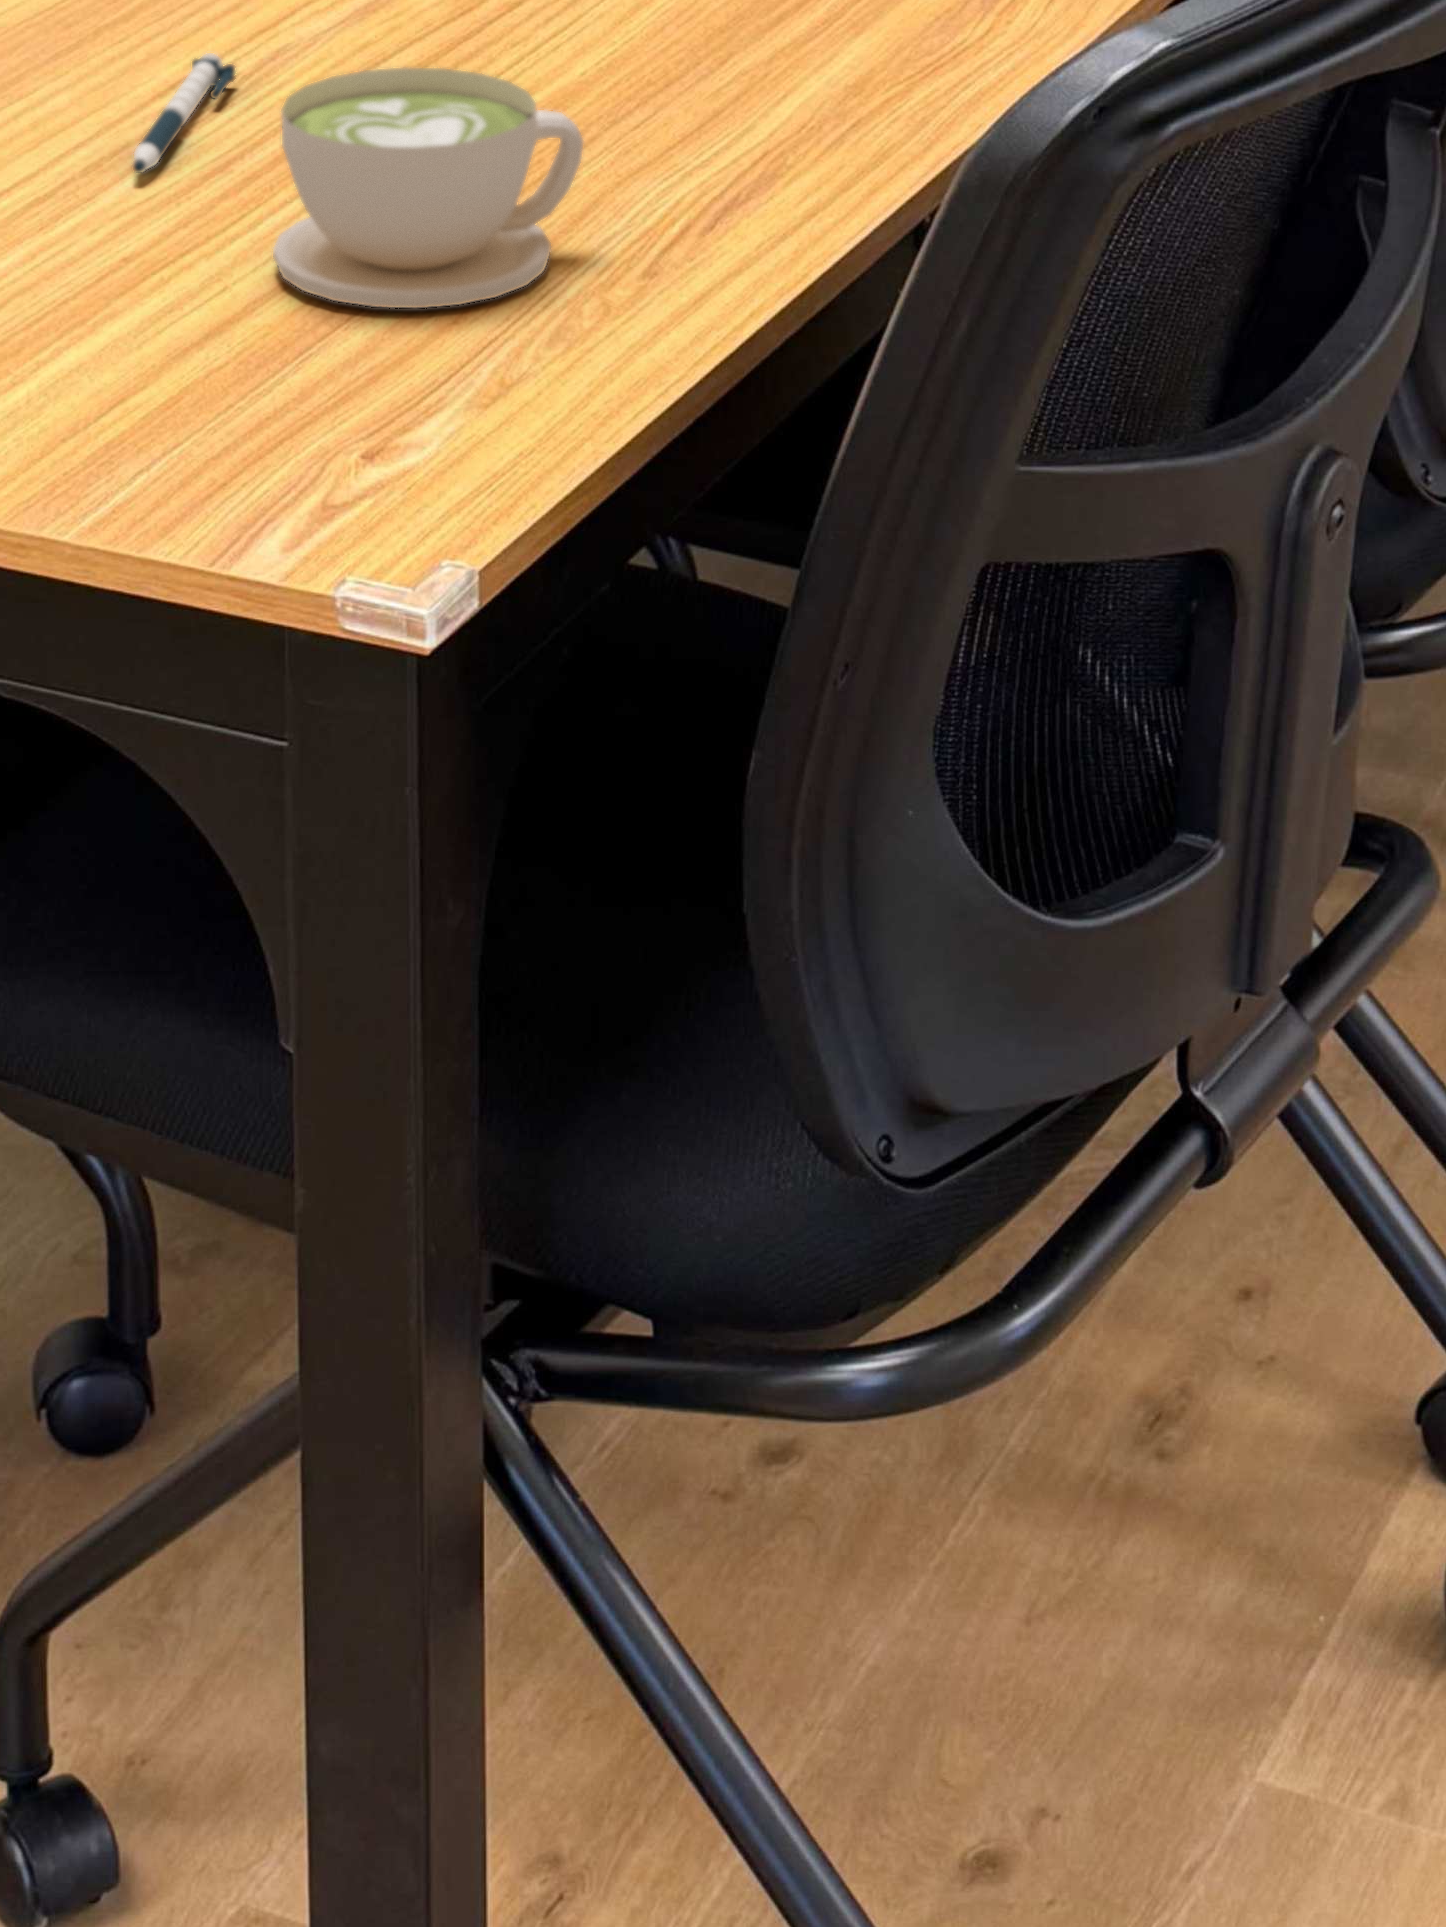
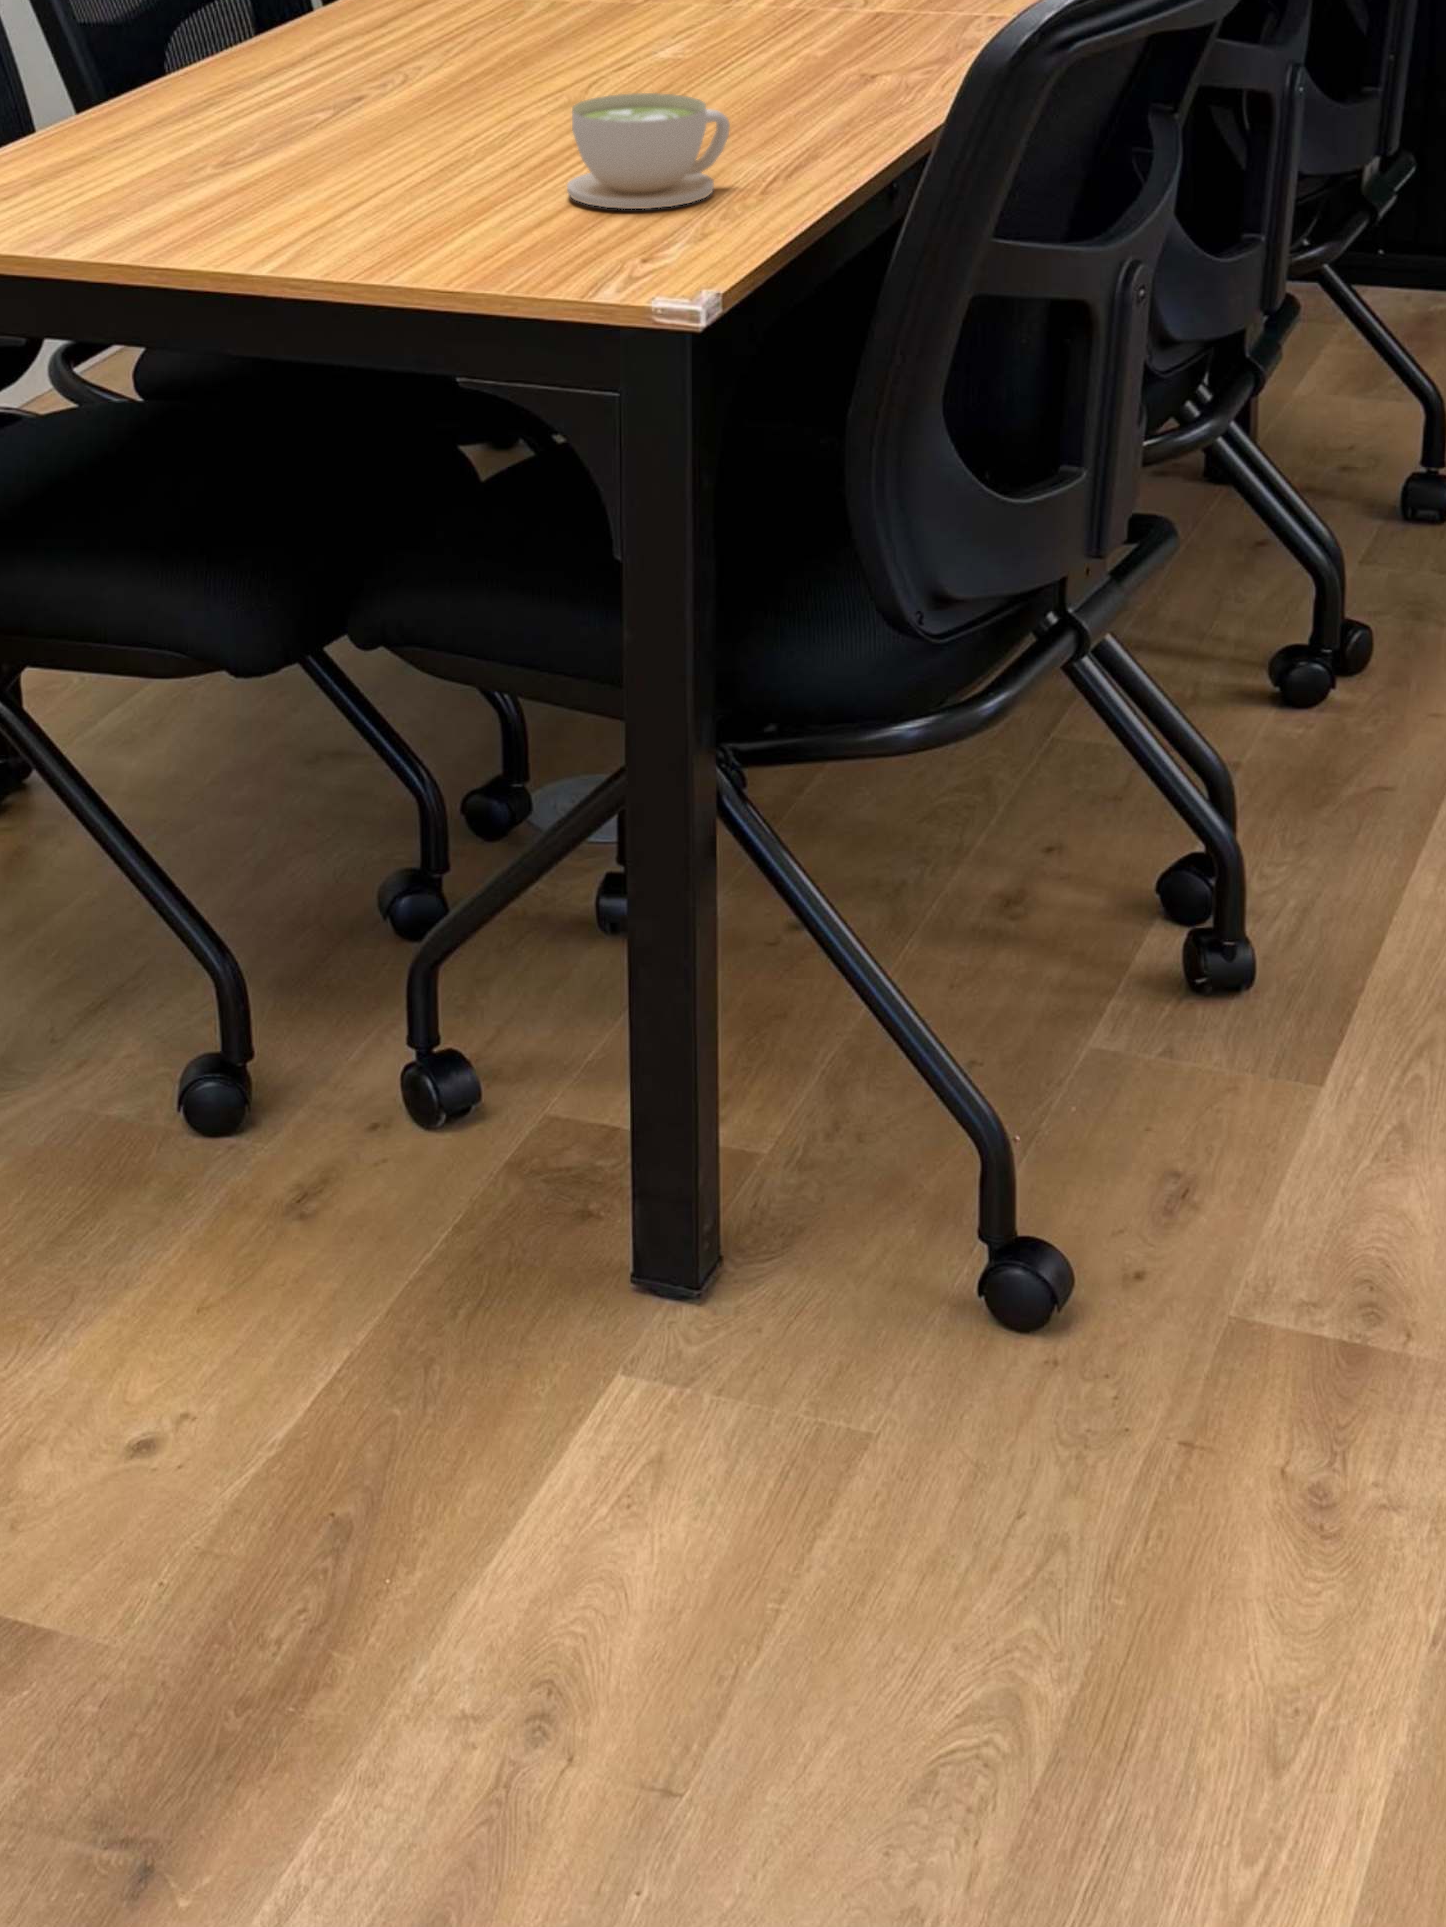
pen: present [133,53,235,173] -> none [474,118,513,166]

